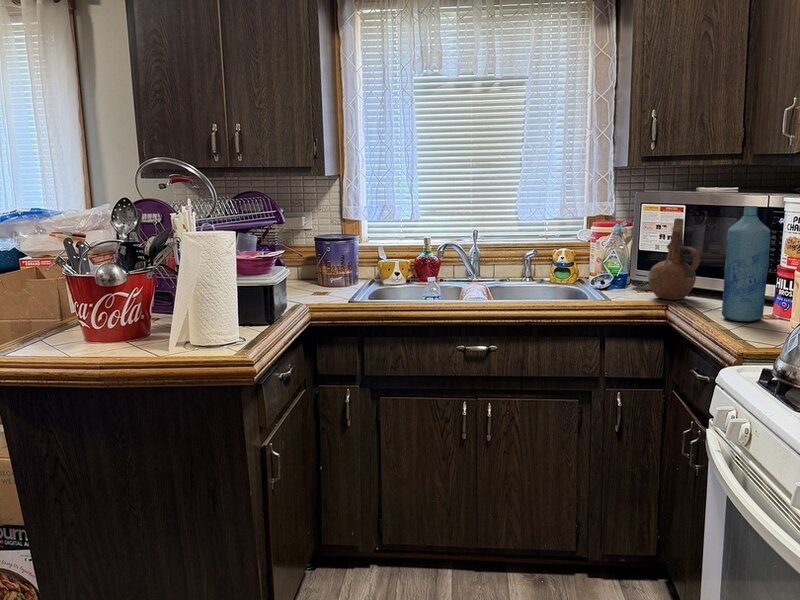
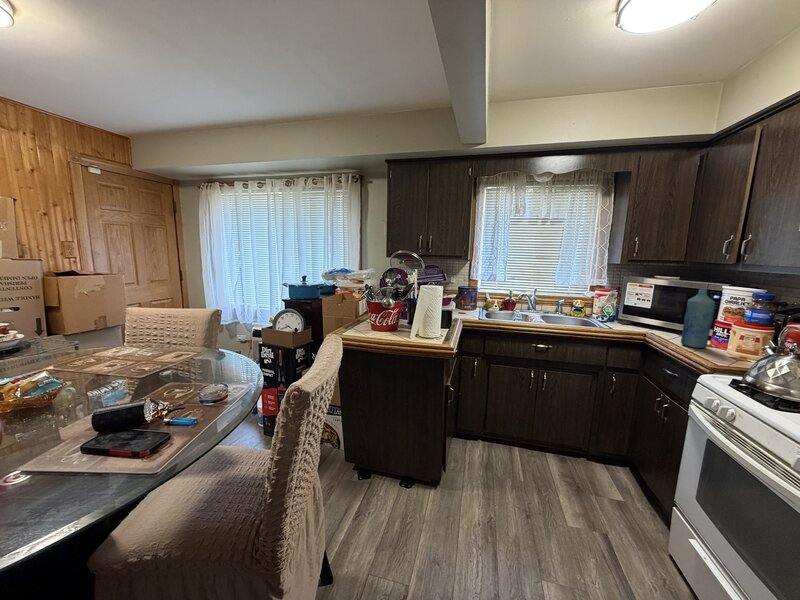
ceramic pitcher: present [648,218,700,300] -> none [632,291,664,331]

